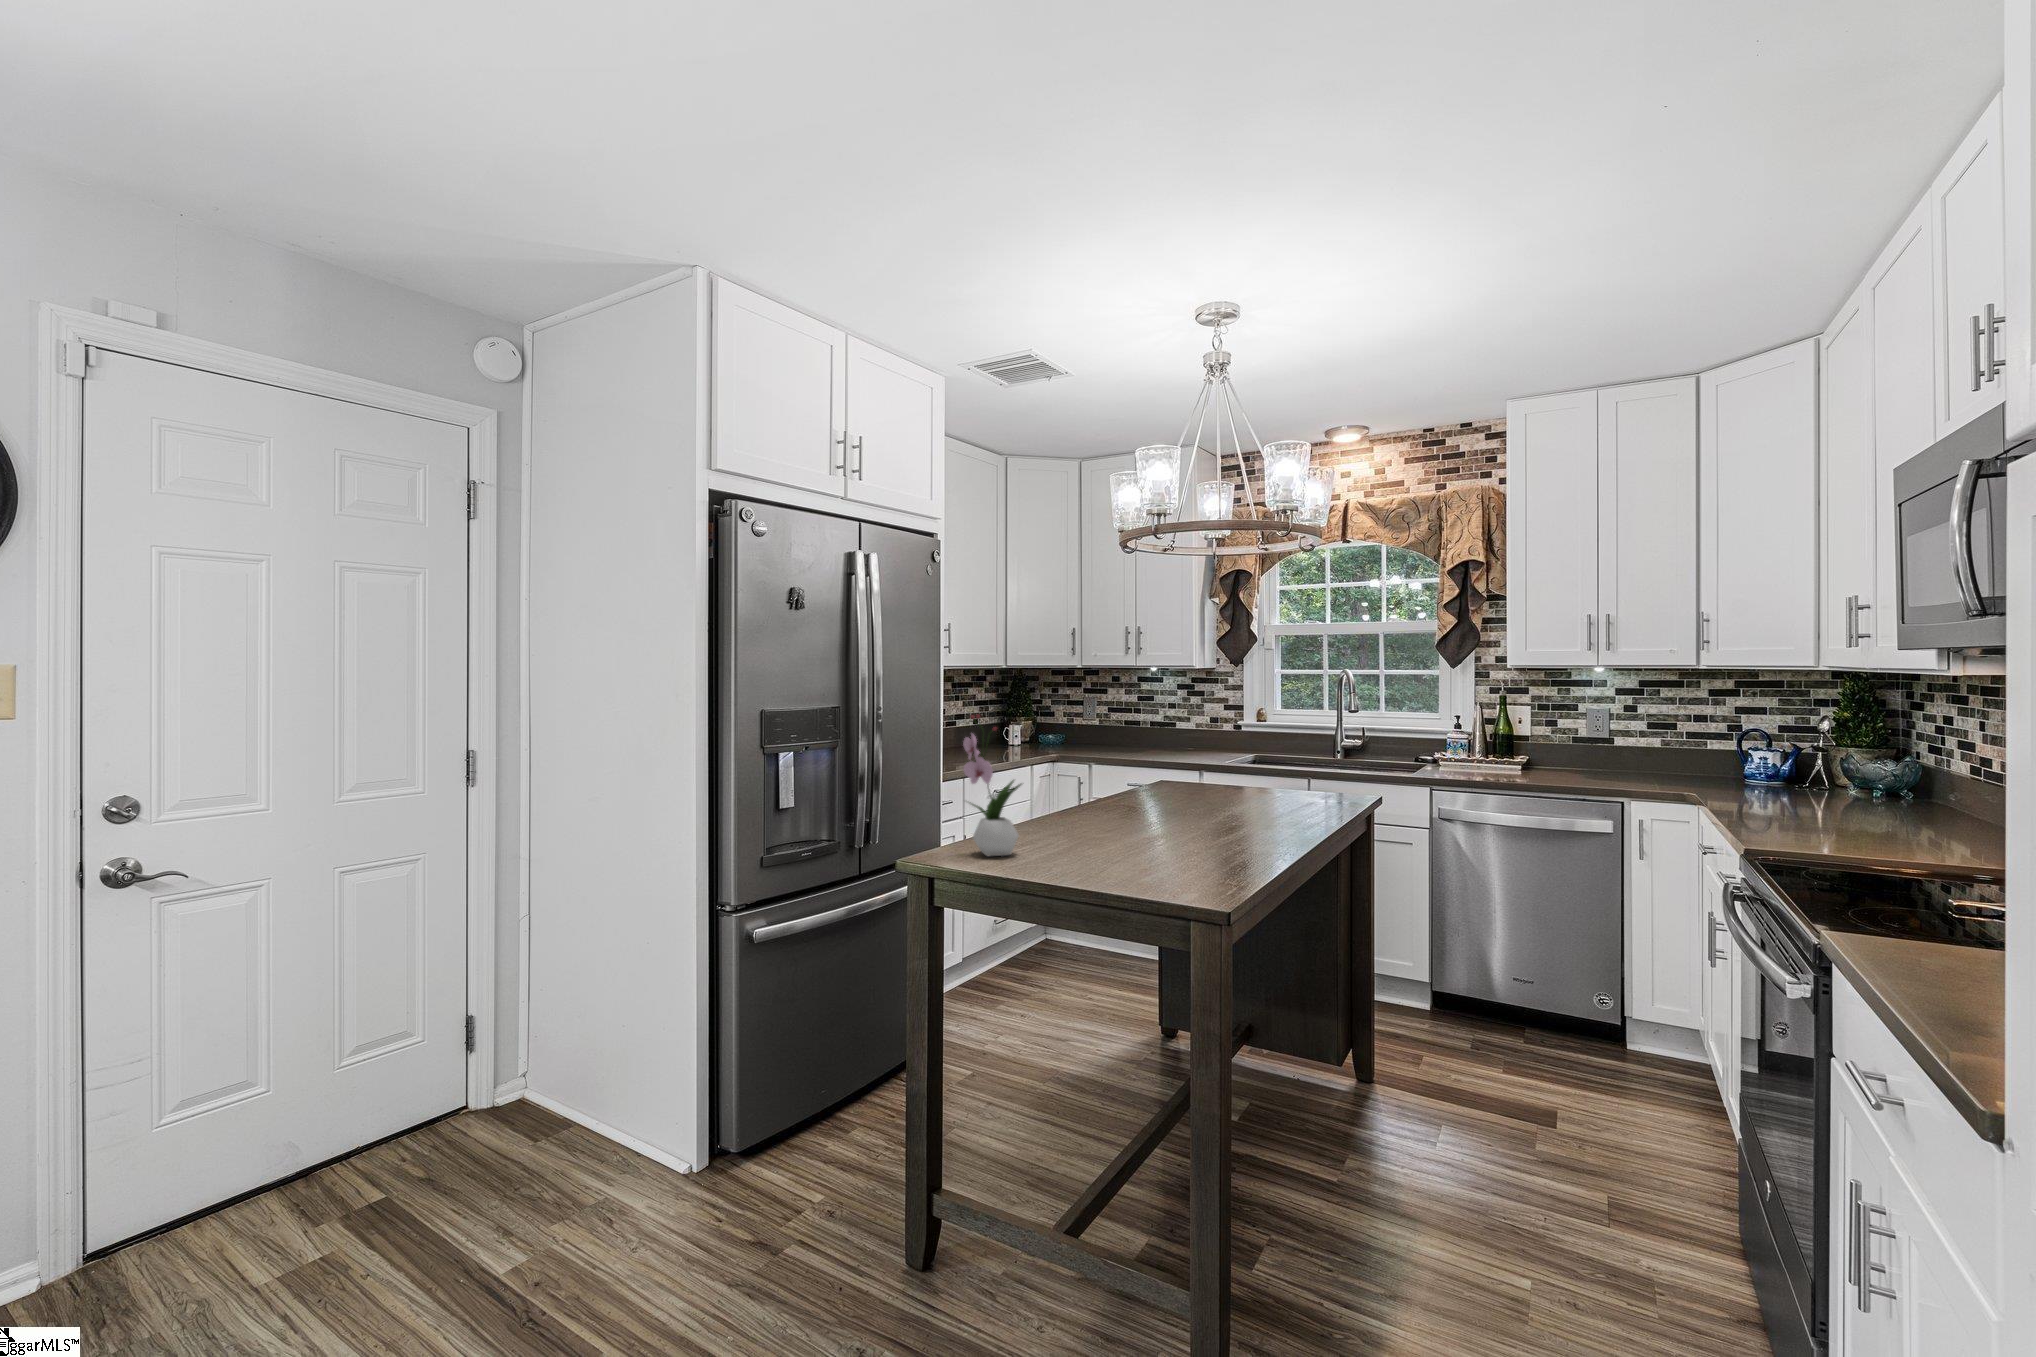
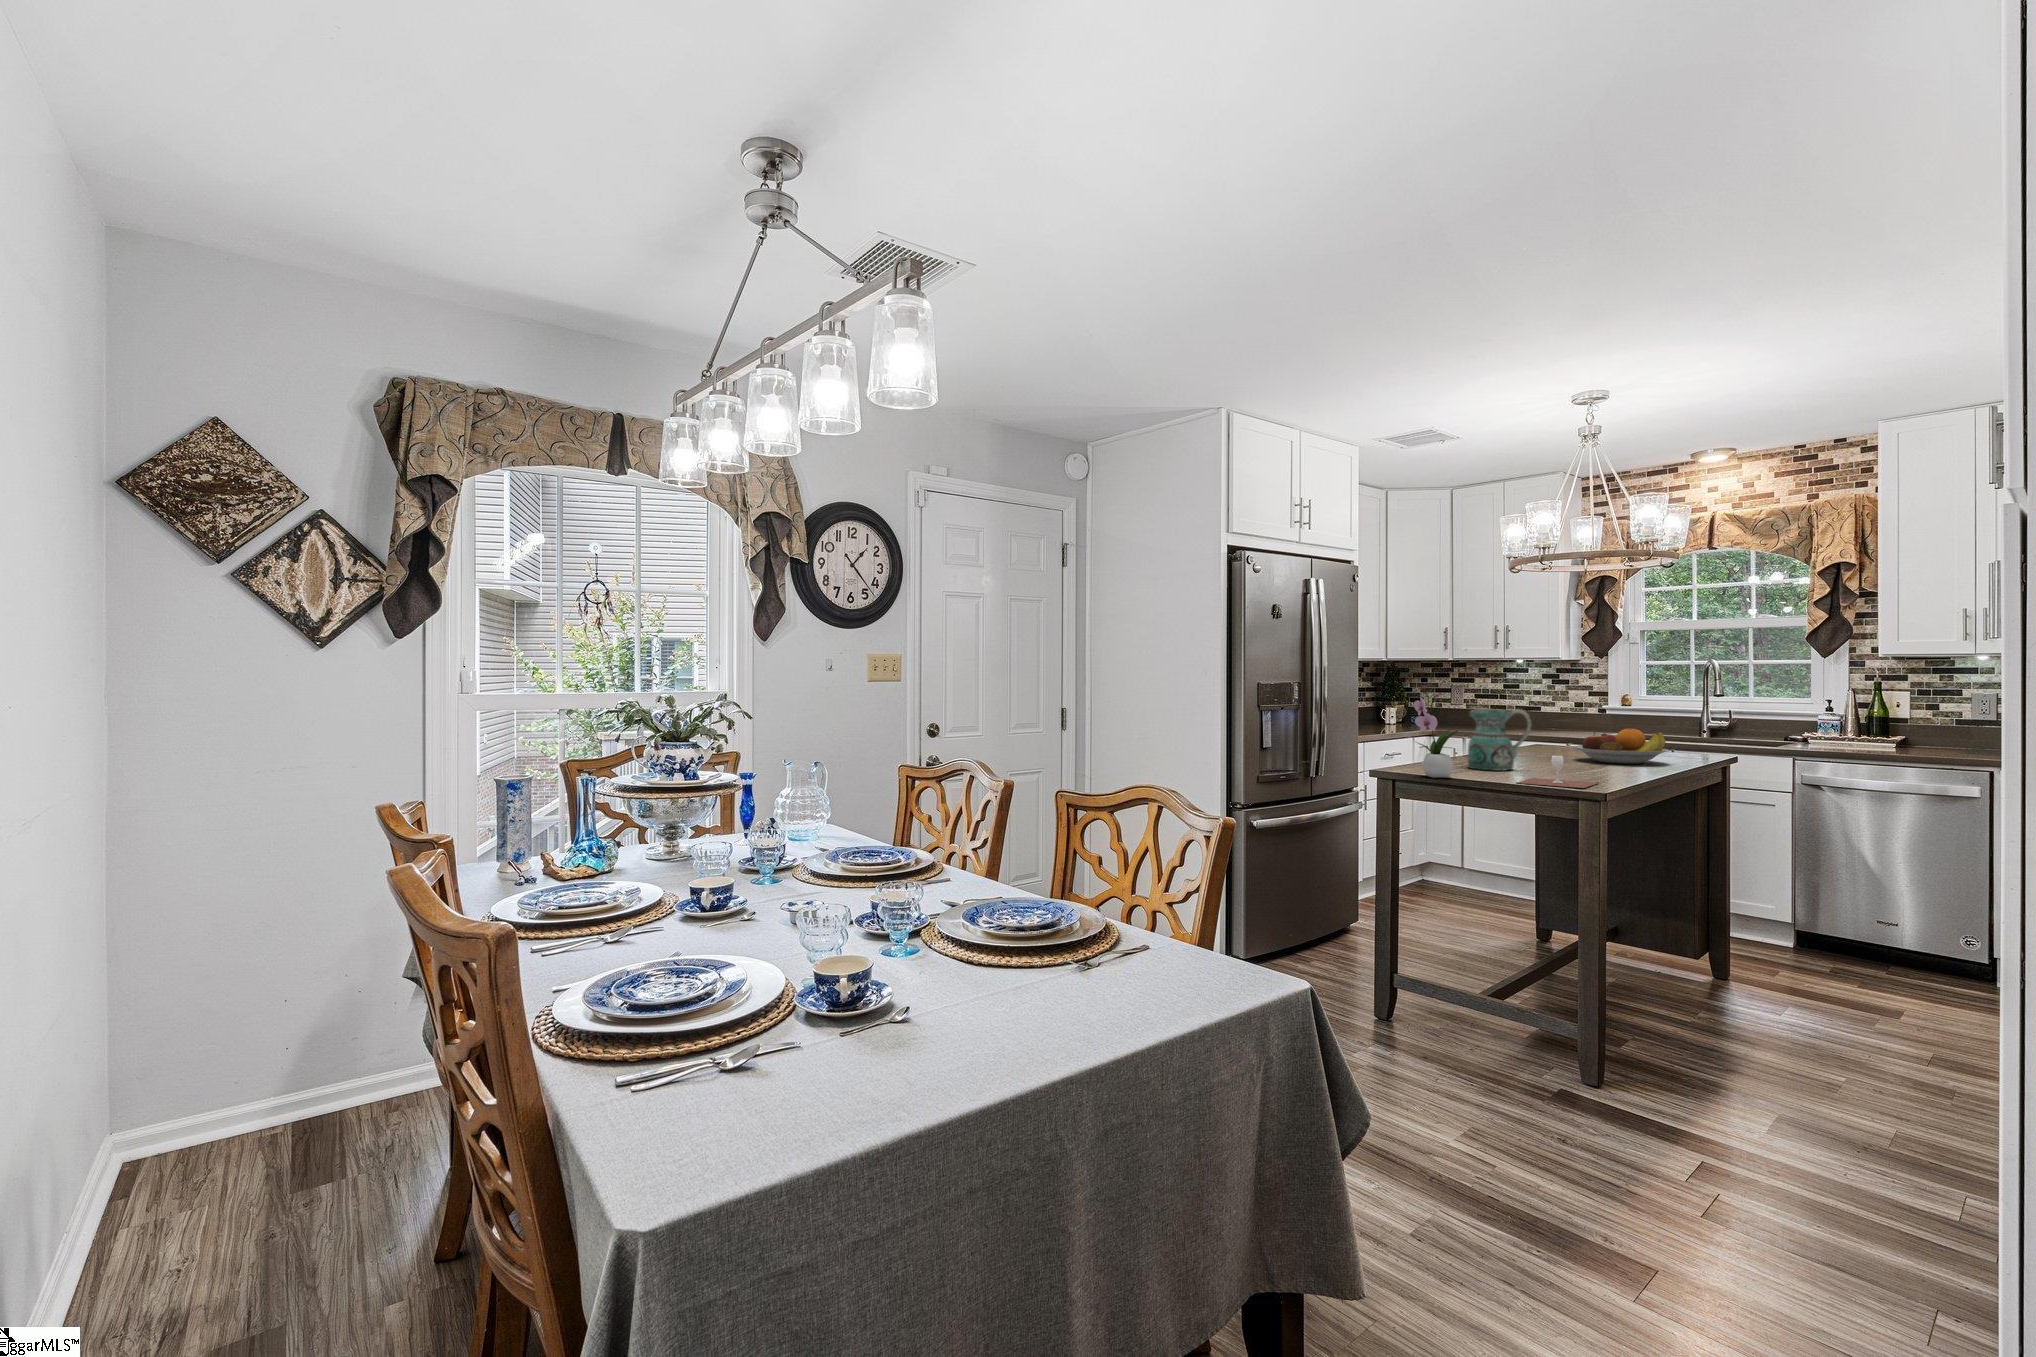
ceramic pitcher: none [1053,742,1134,833] -> present [1468,709,1532,771]
fruit bowl: none [1194,762,1301,808] -> present [1574,729,1668,764]
wine glass: none [1099,818,1213,872] -> present [1517,755,1598,788]

